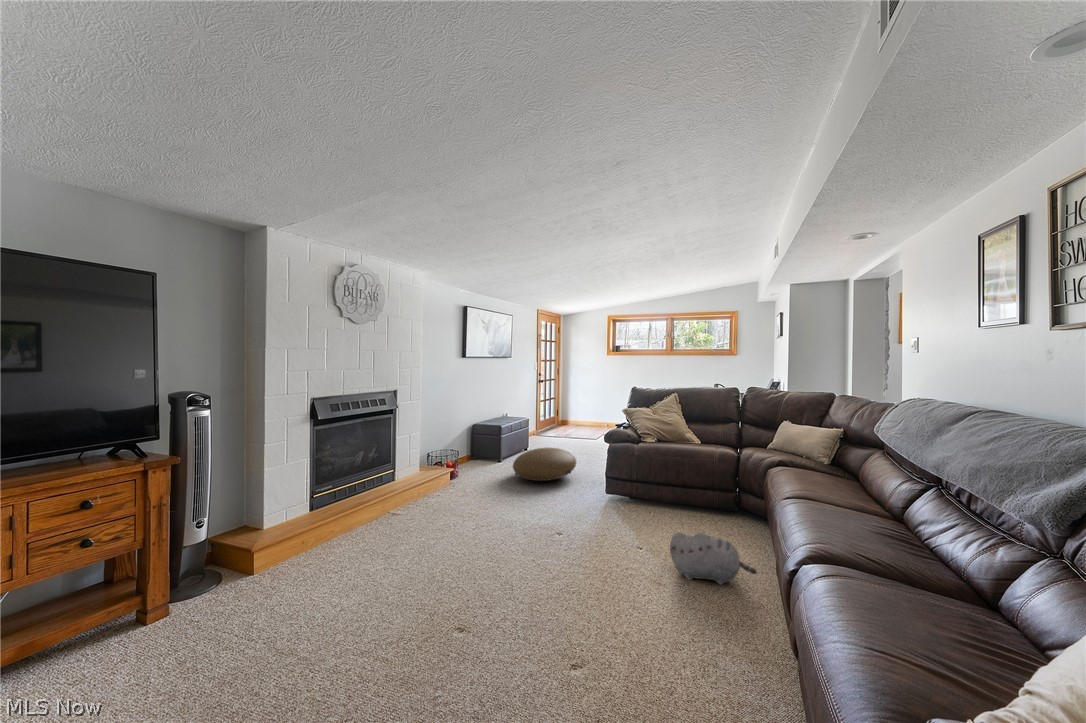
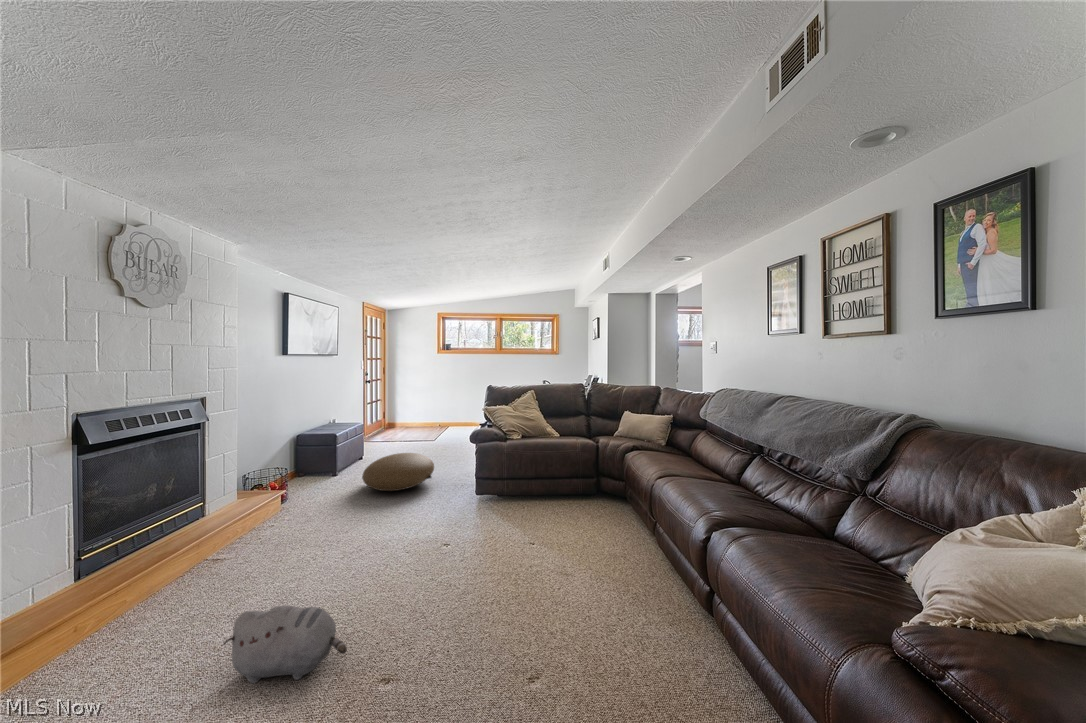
plush toy: present [670,532,757,585] -> present [224,605,347,683]

